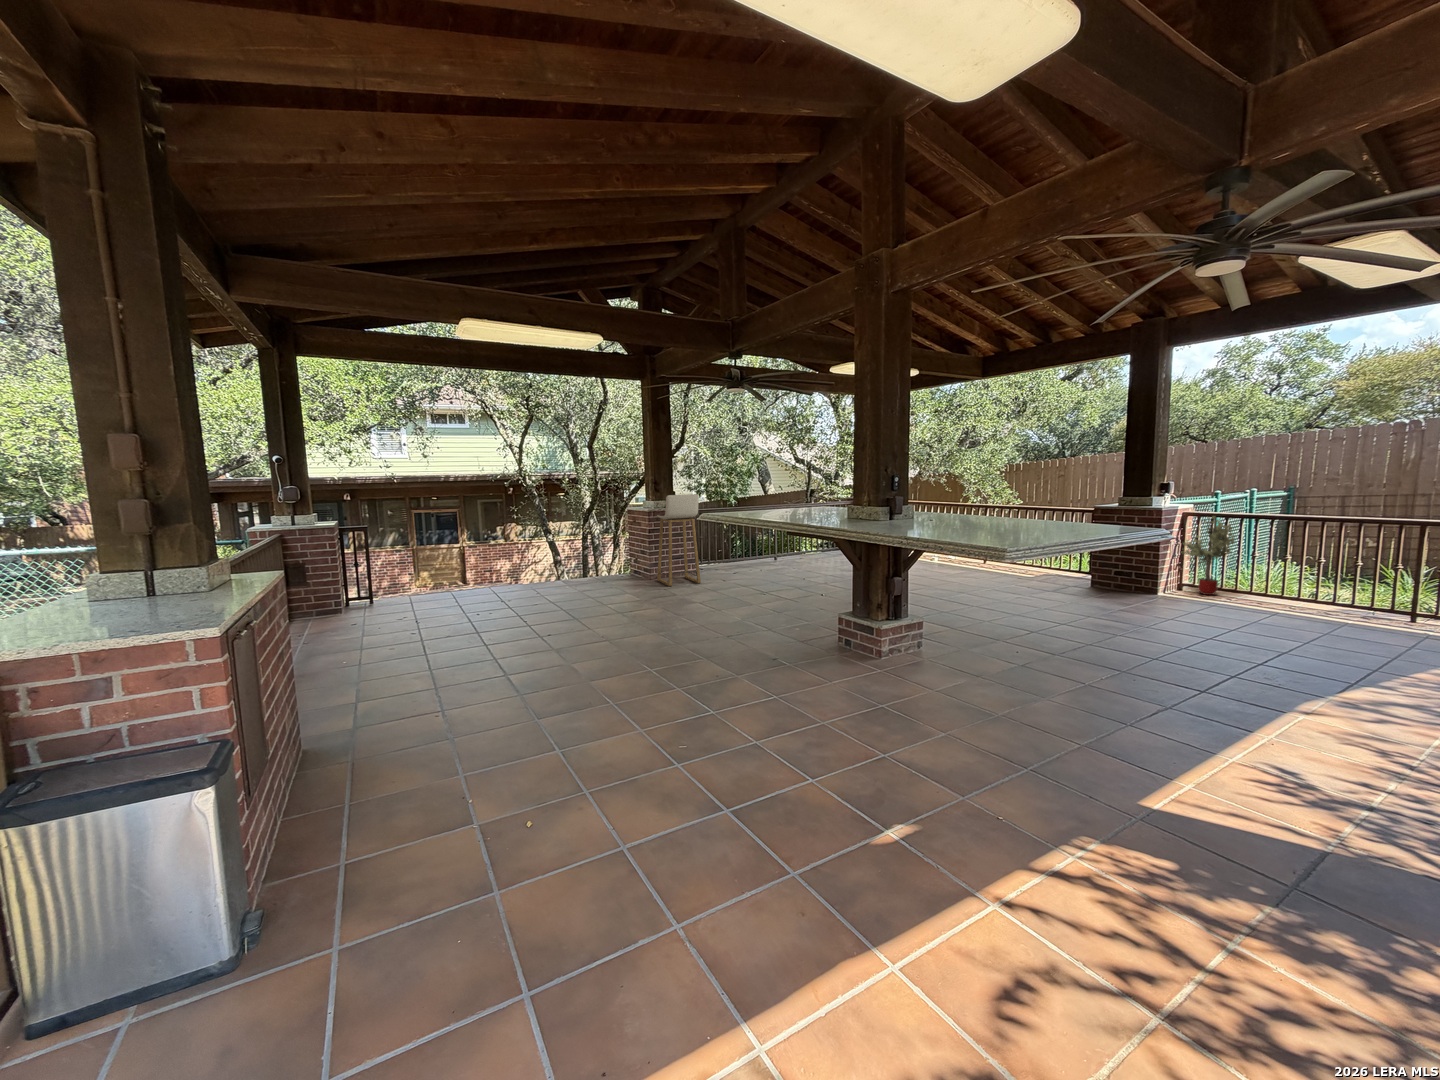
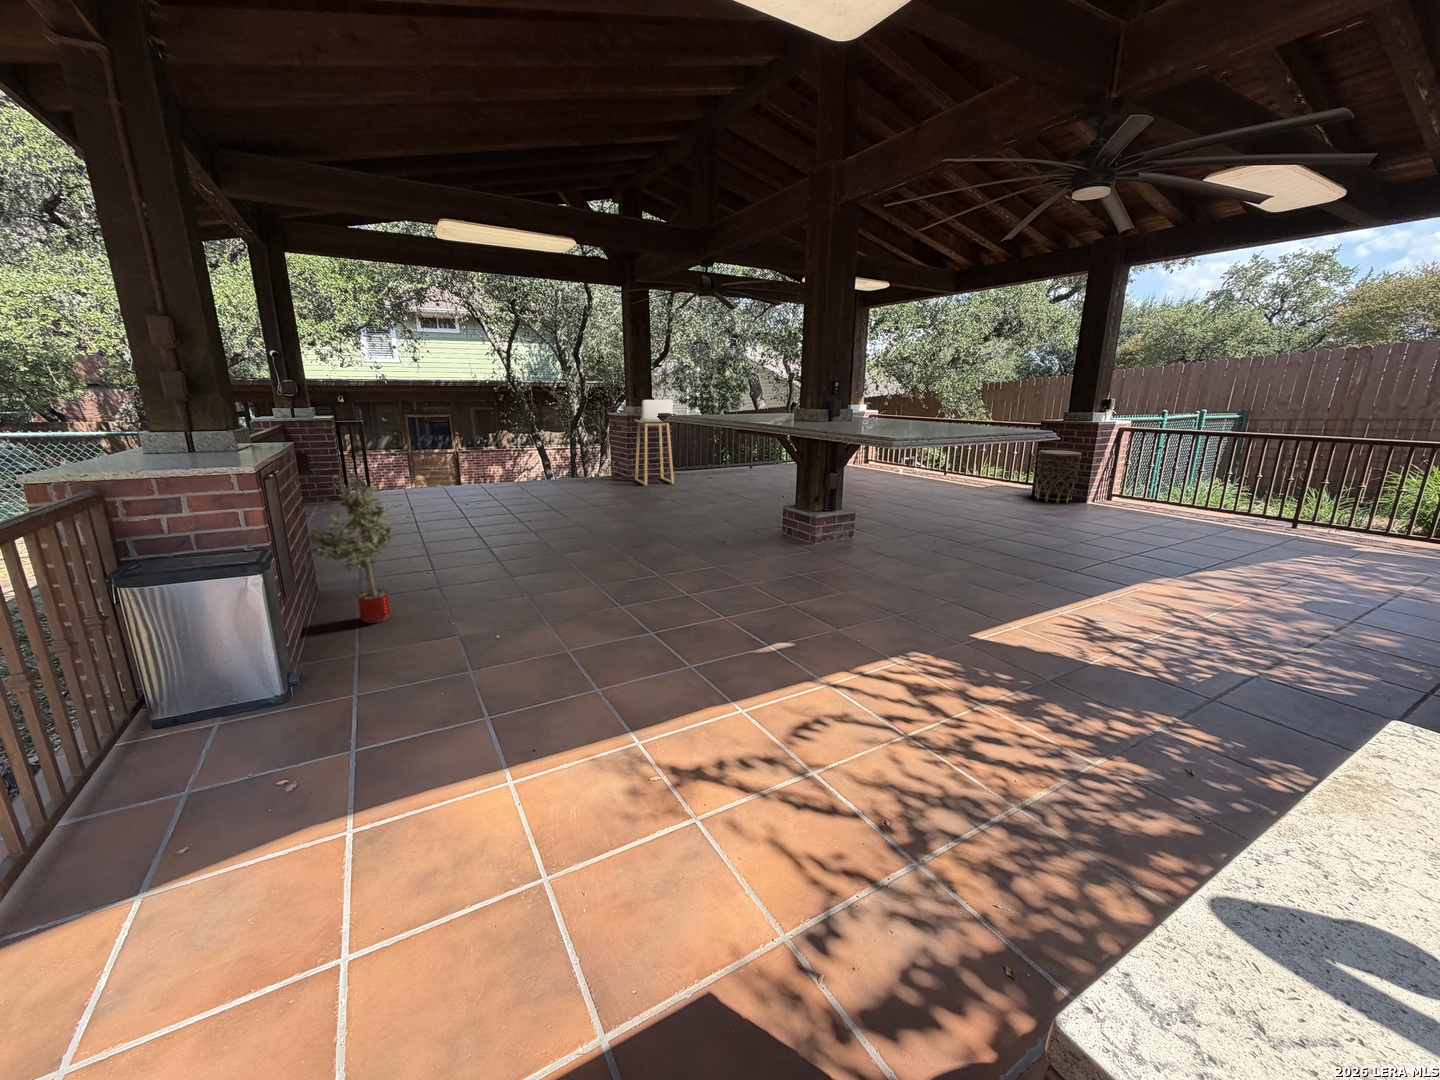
potted tree: present [1181,516,1235,595] -> present [307,473,394,624]
side table: none [1100,538,1149,596] -> present [1035,450,1082,503]

